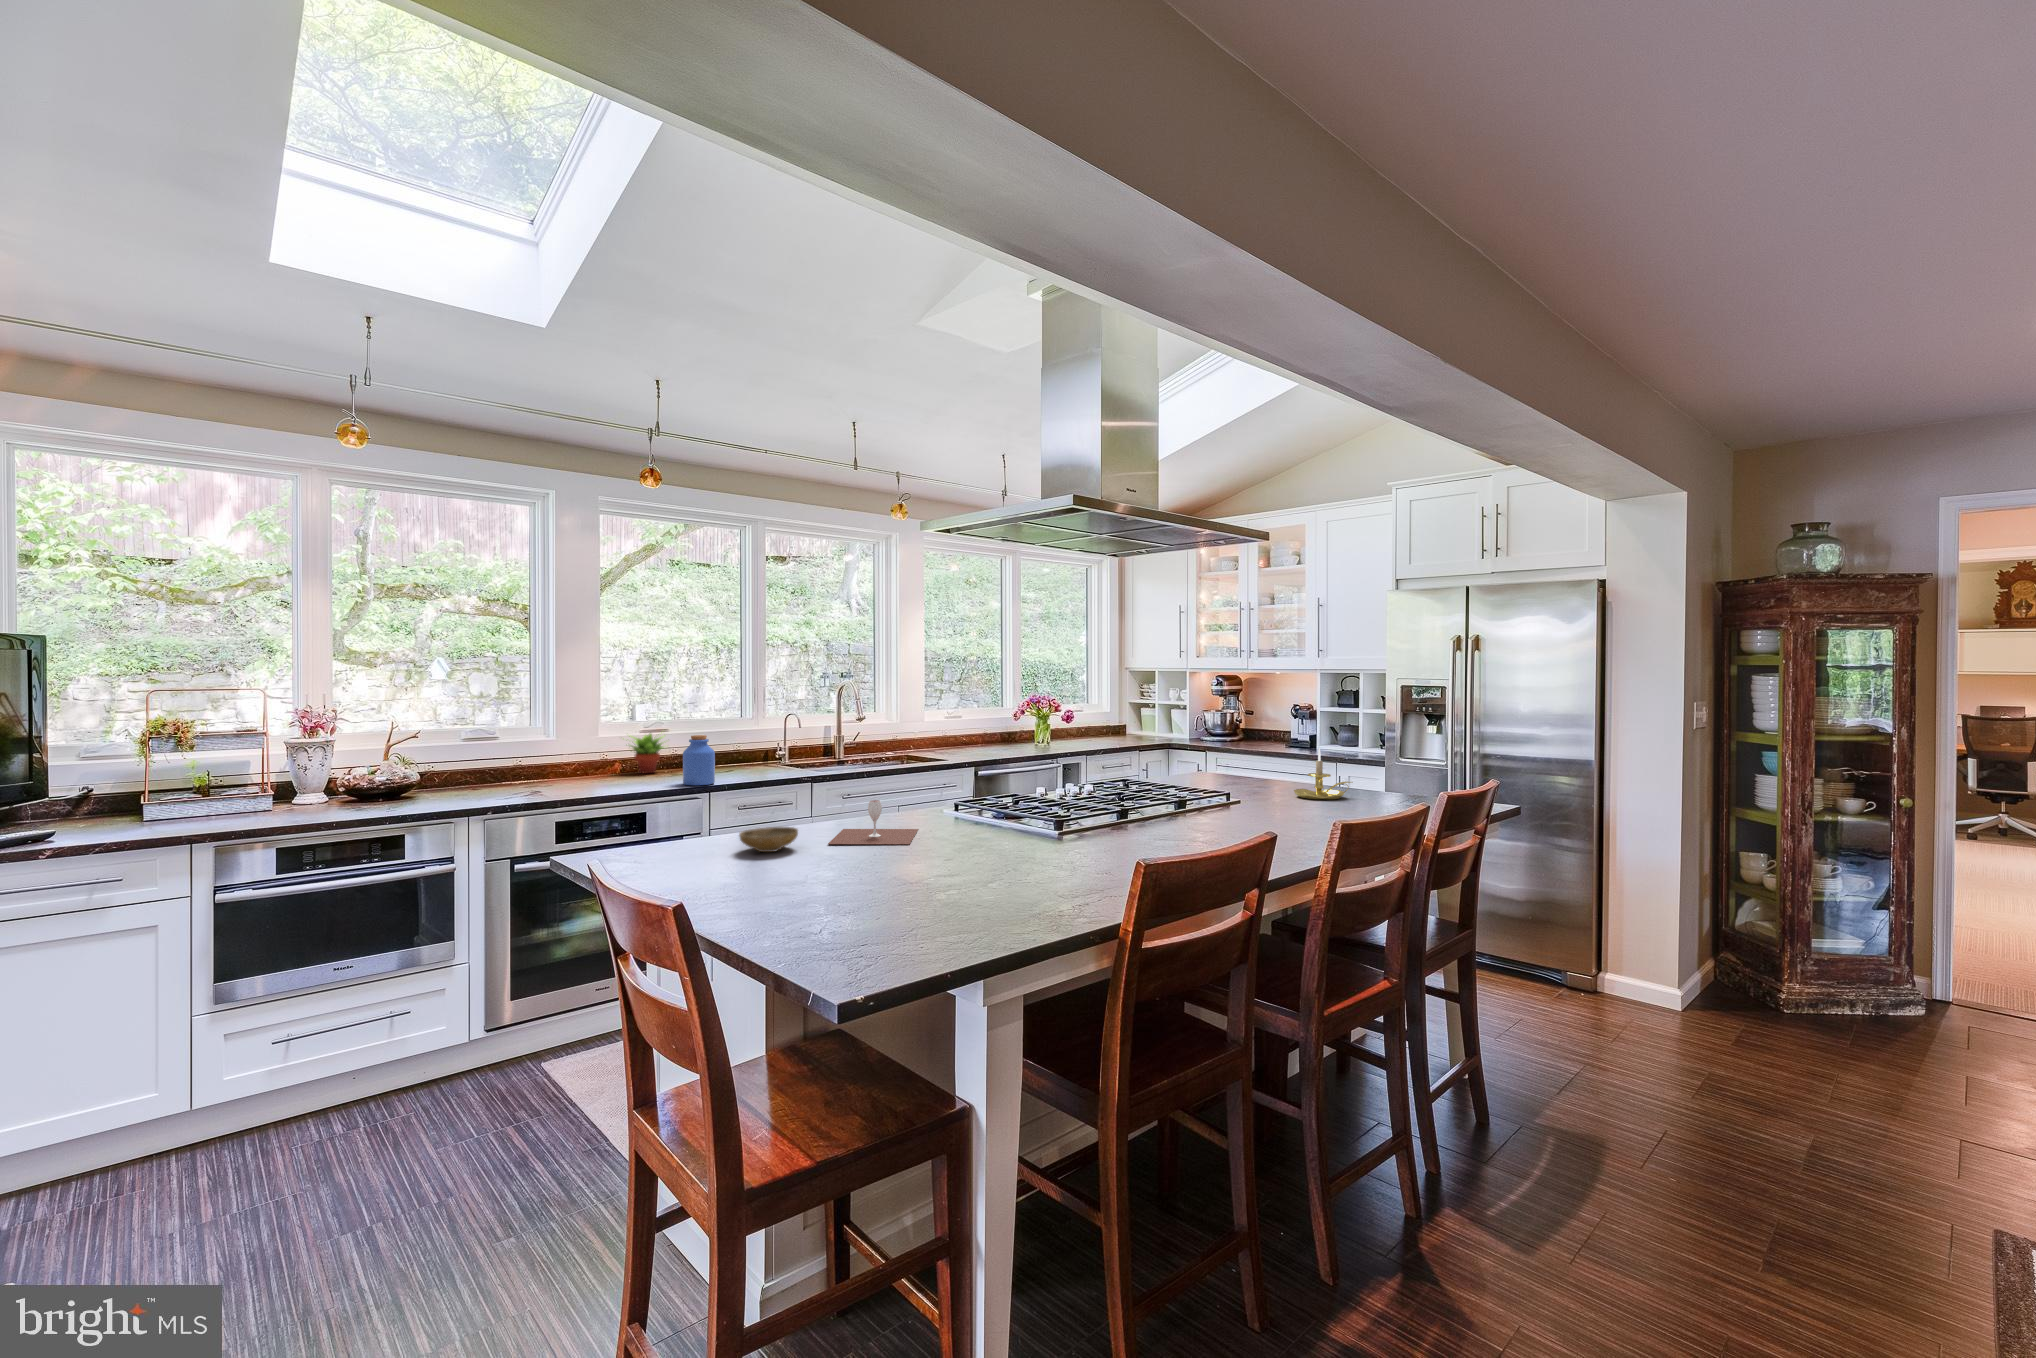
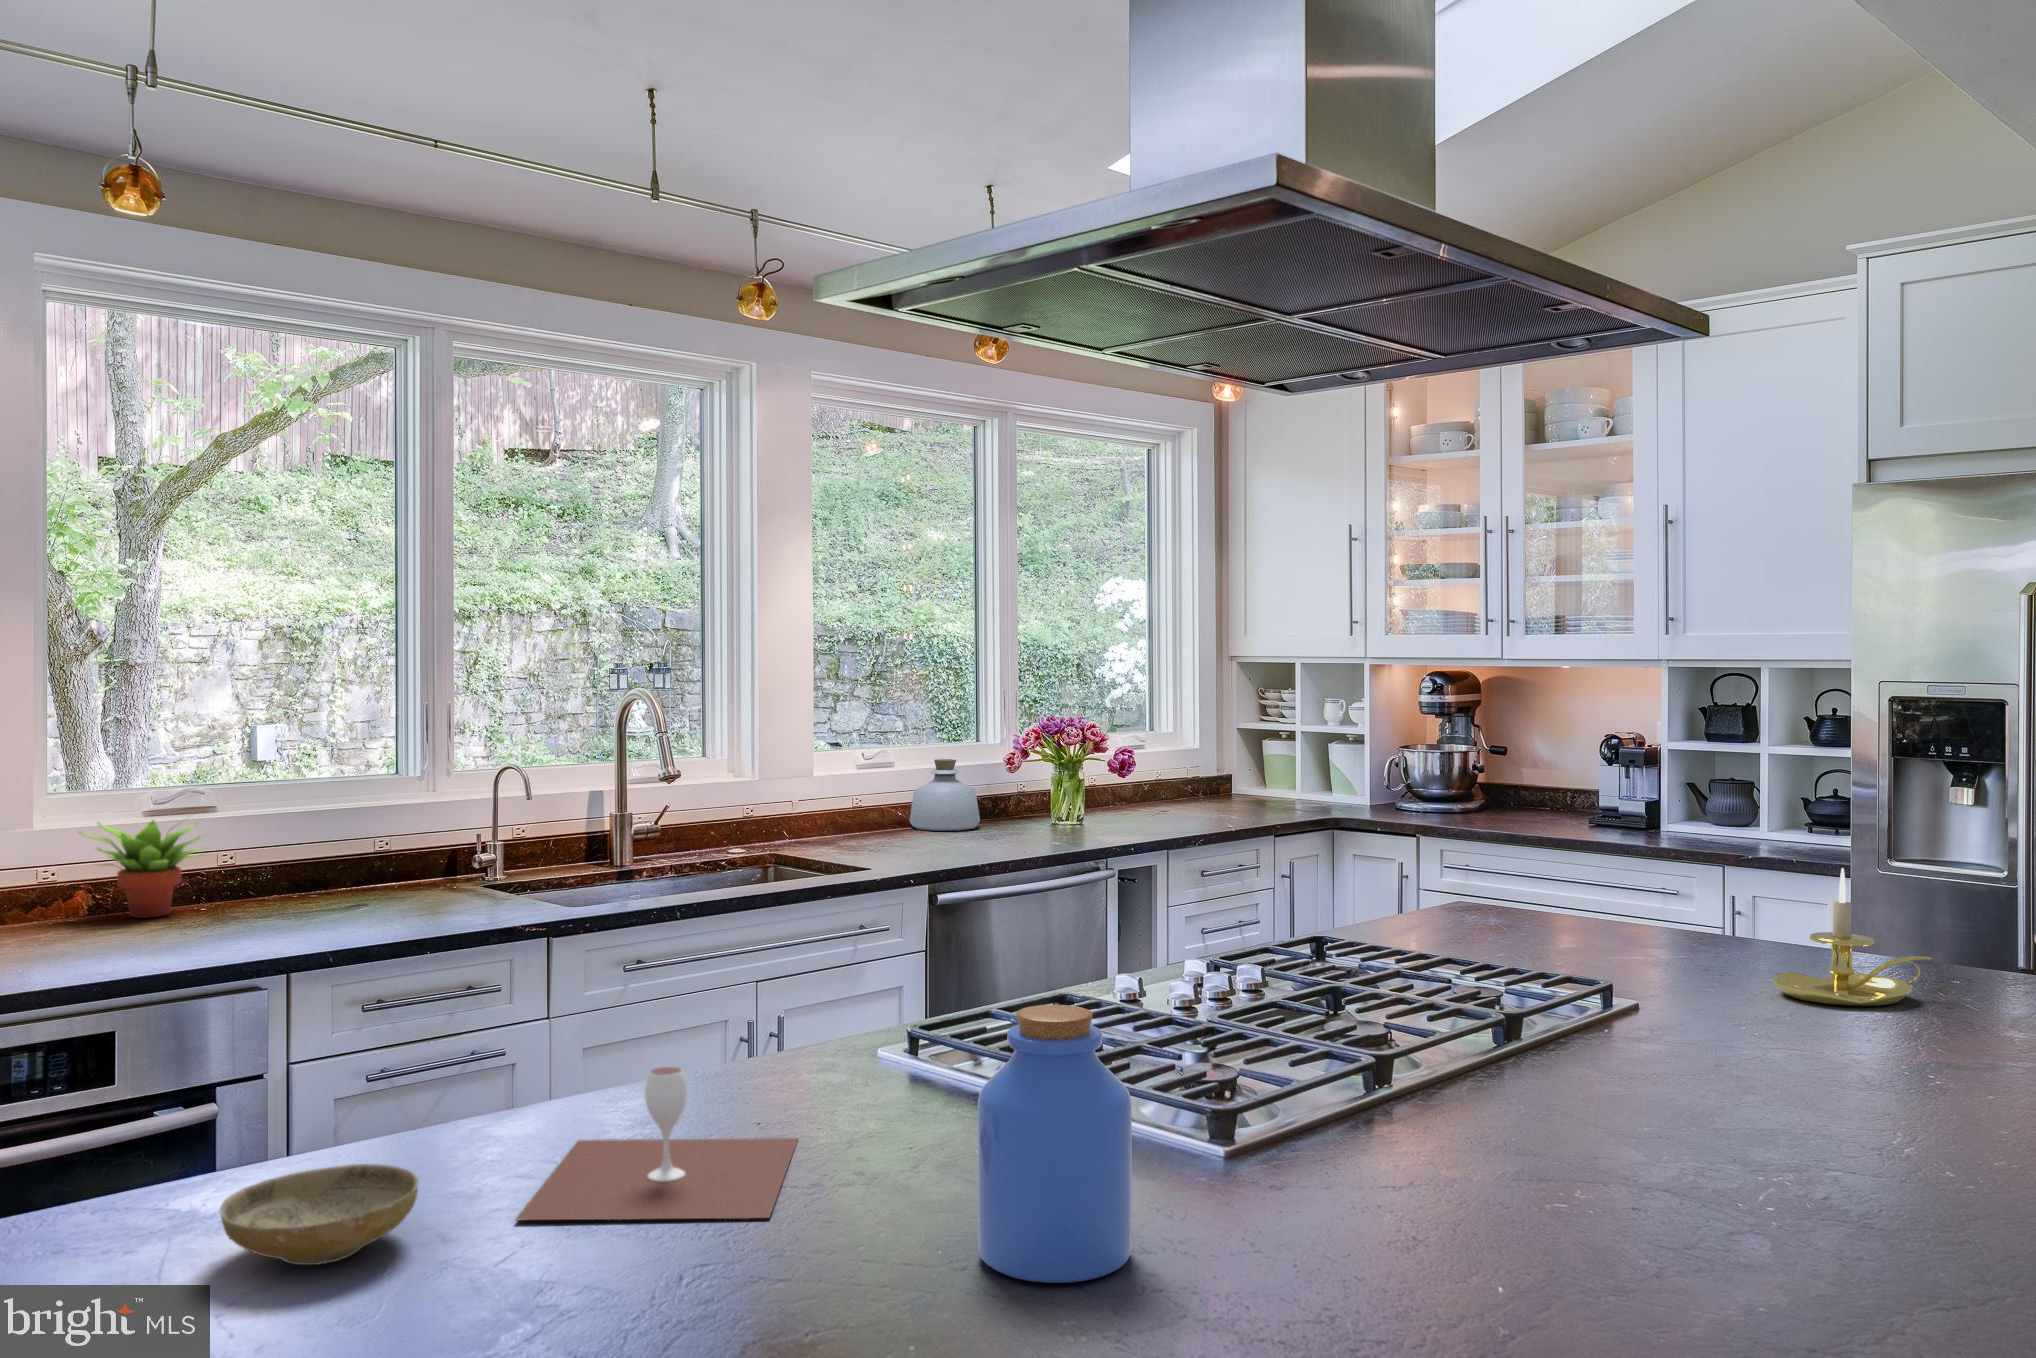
bottle: none [969,714,1001,747] -> present [909,759,980,831]
jar: present [683,735,715,786] -> present [978,1005,1132,1283]

